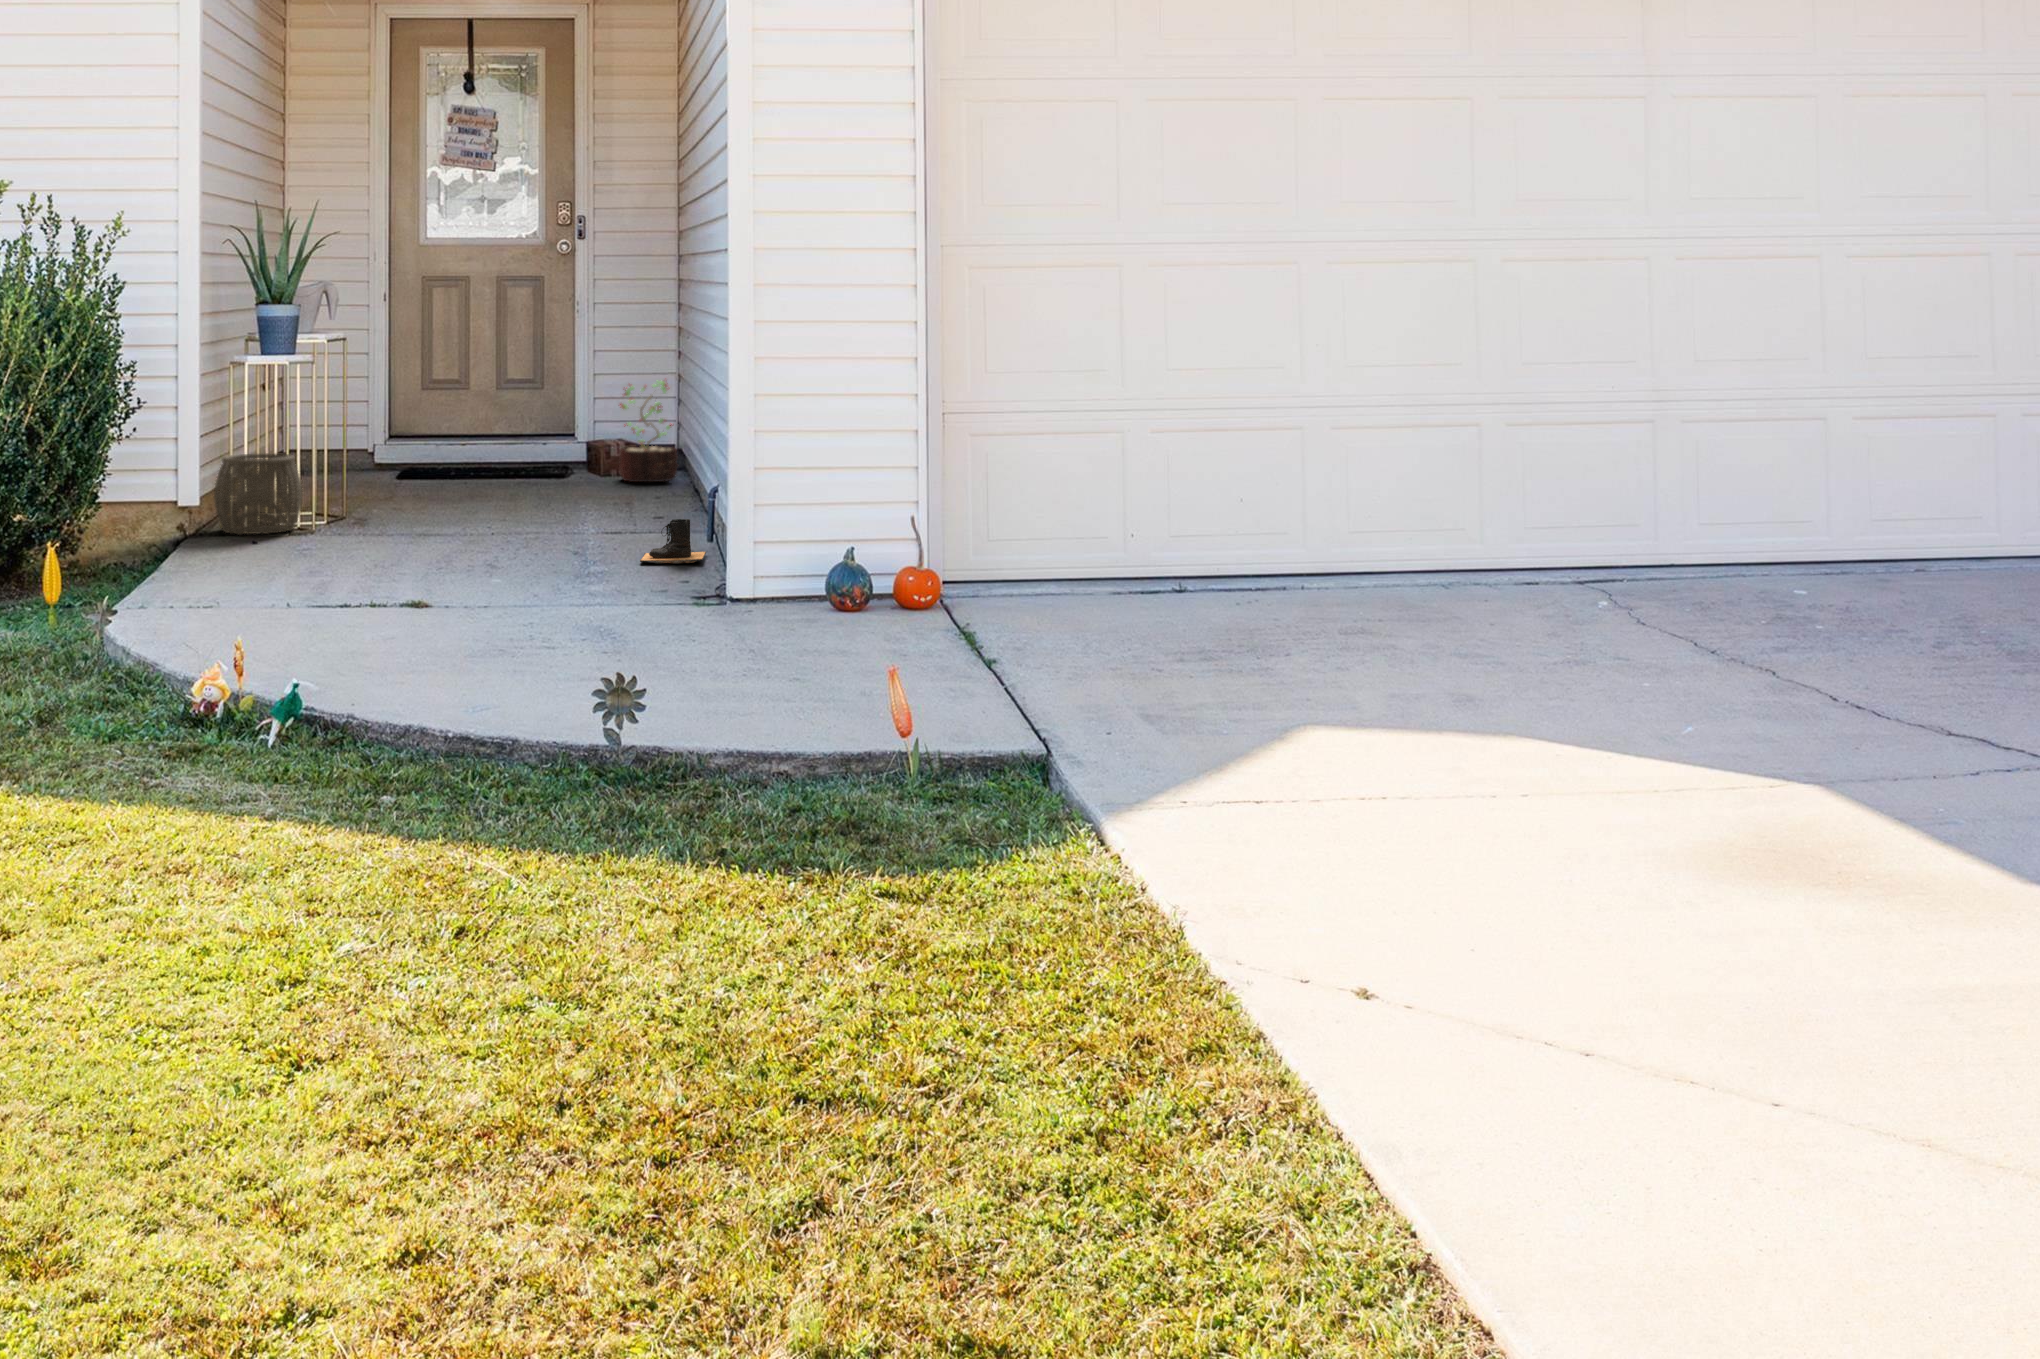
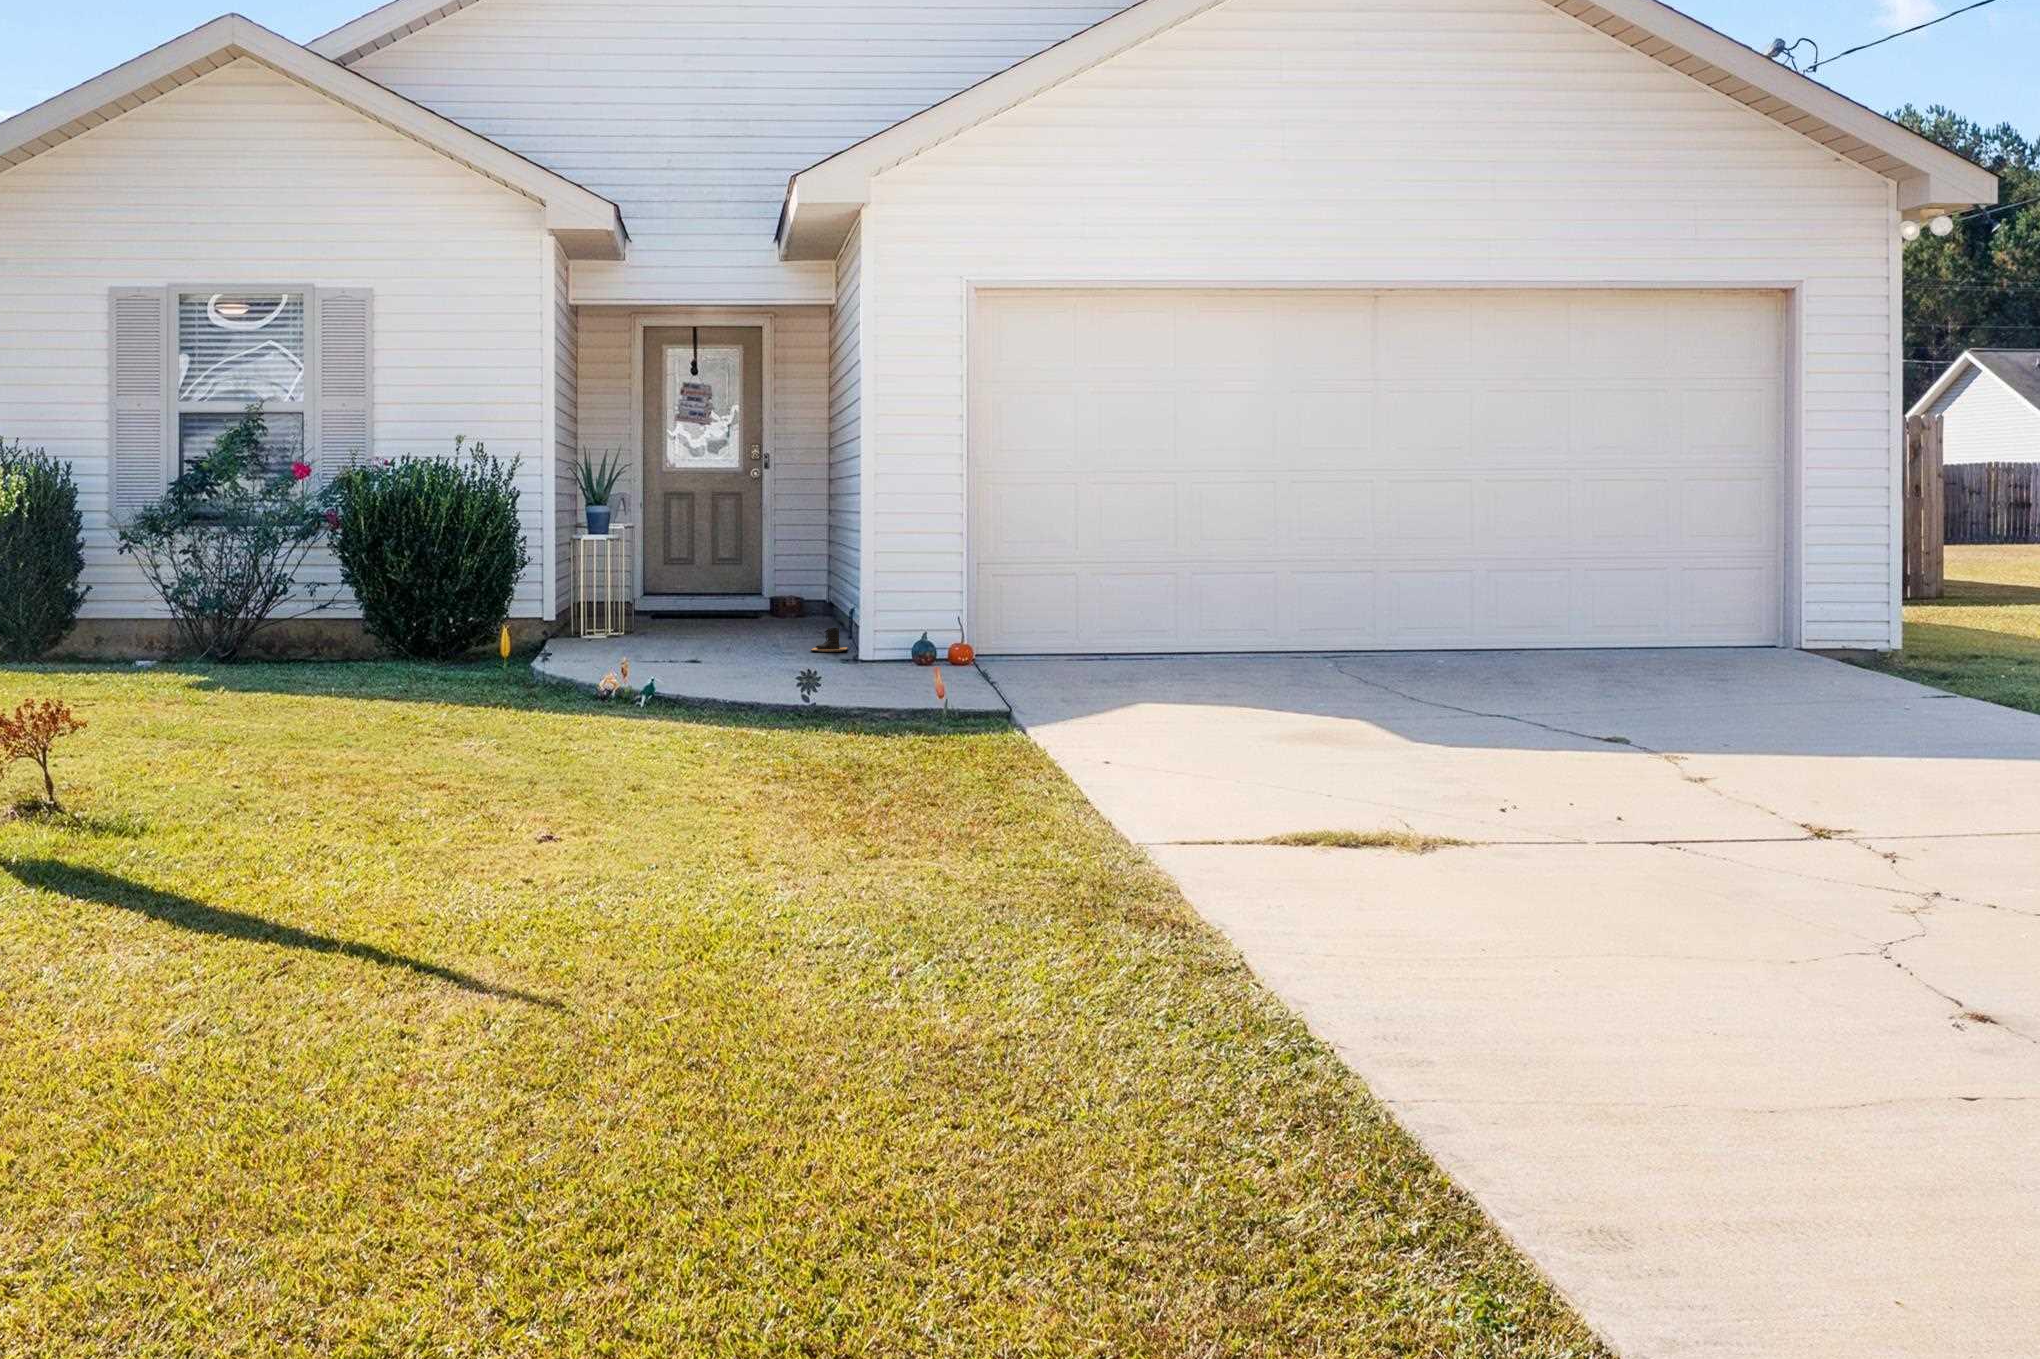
decorative plant: present [619,381,678,482] -> none [791,556,829,621]
woven basket: present [214,453,303,535] -> none [560,594,612,639]

